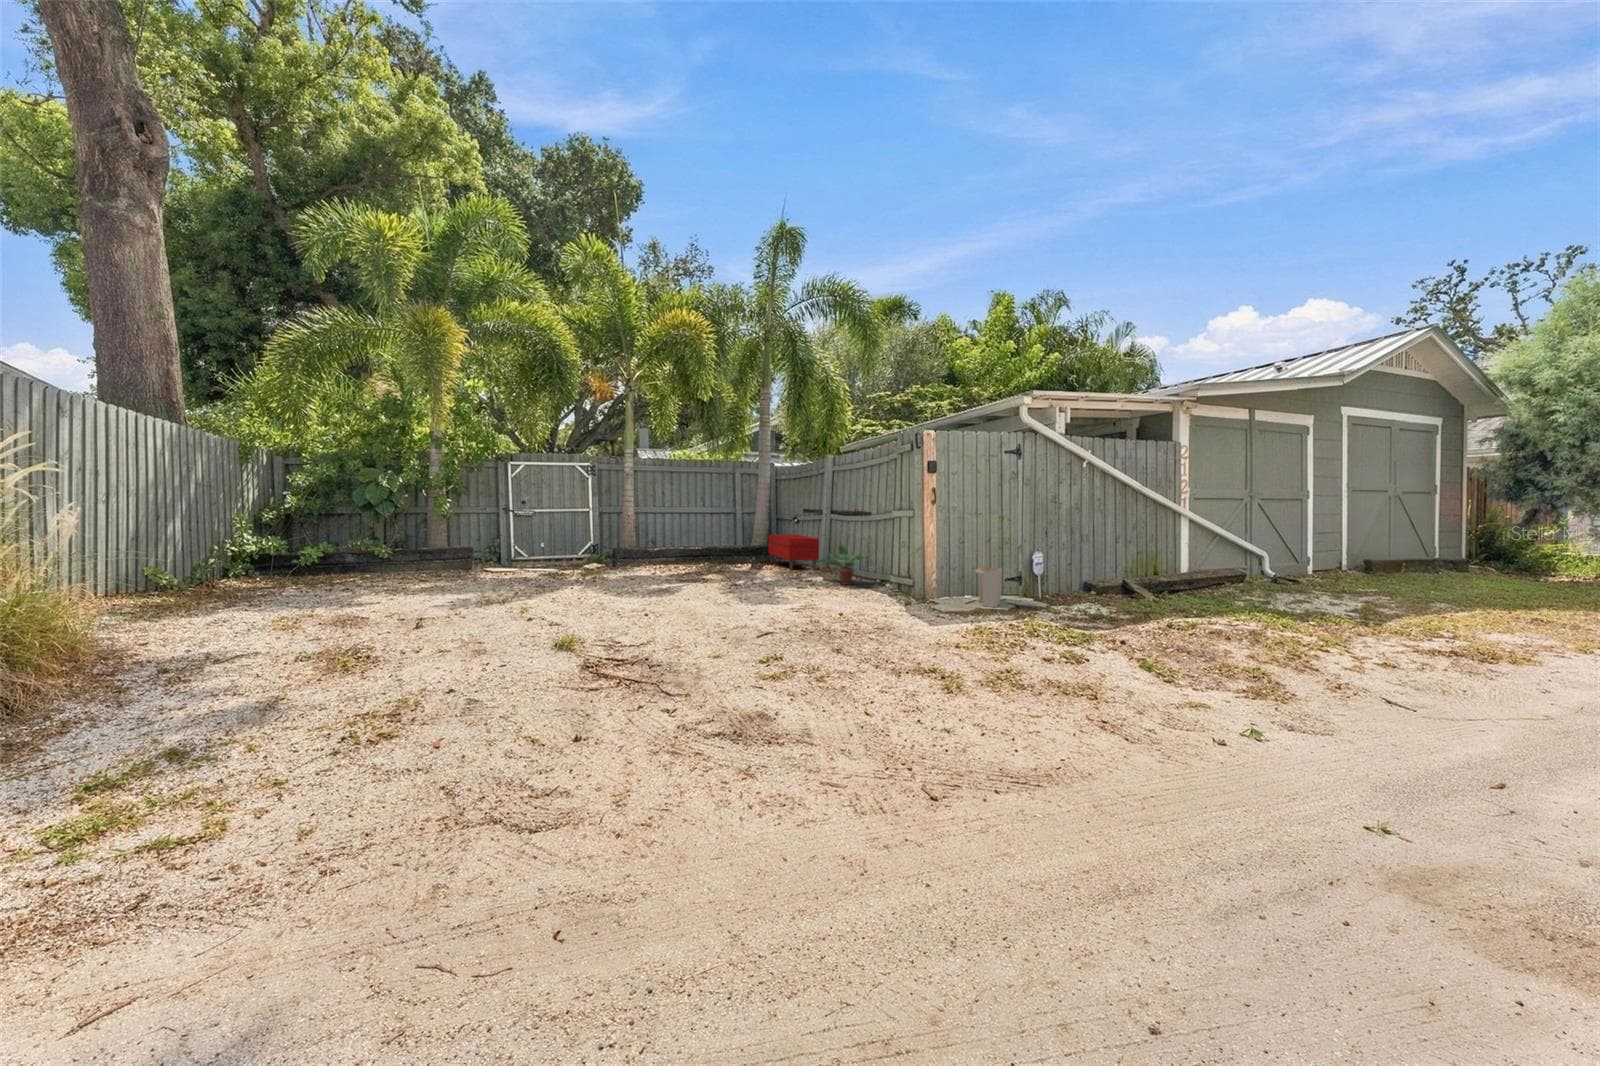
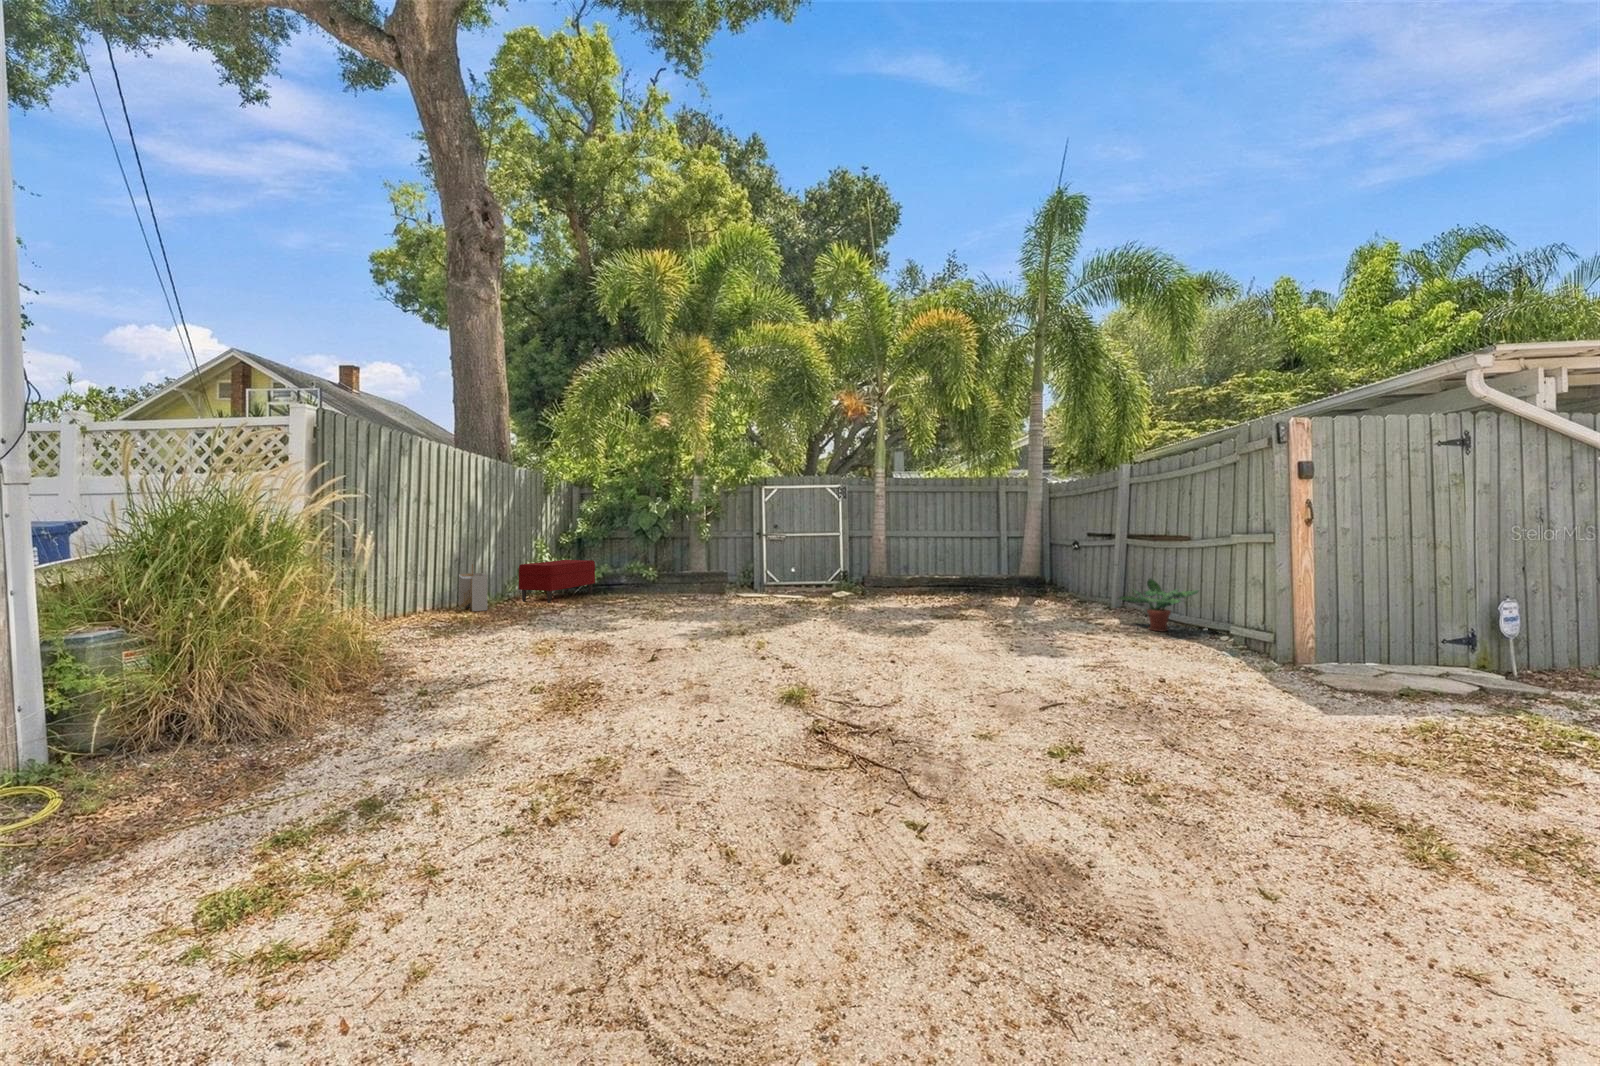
bench: present [769,534,819,570] -> present [519,560,595,603]
storage bin: present [976,567,1002,607] -> present [459,564,487,611]

